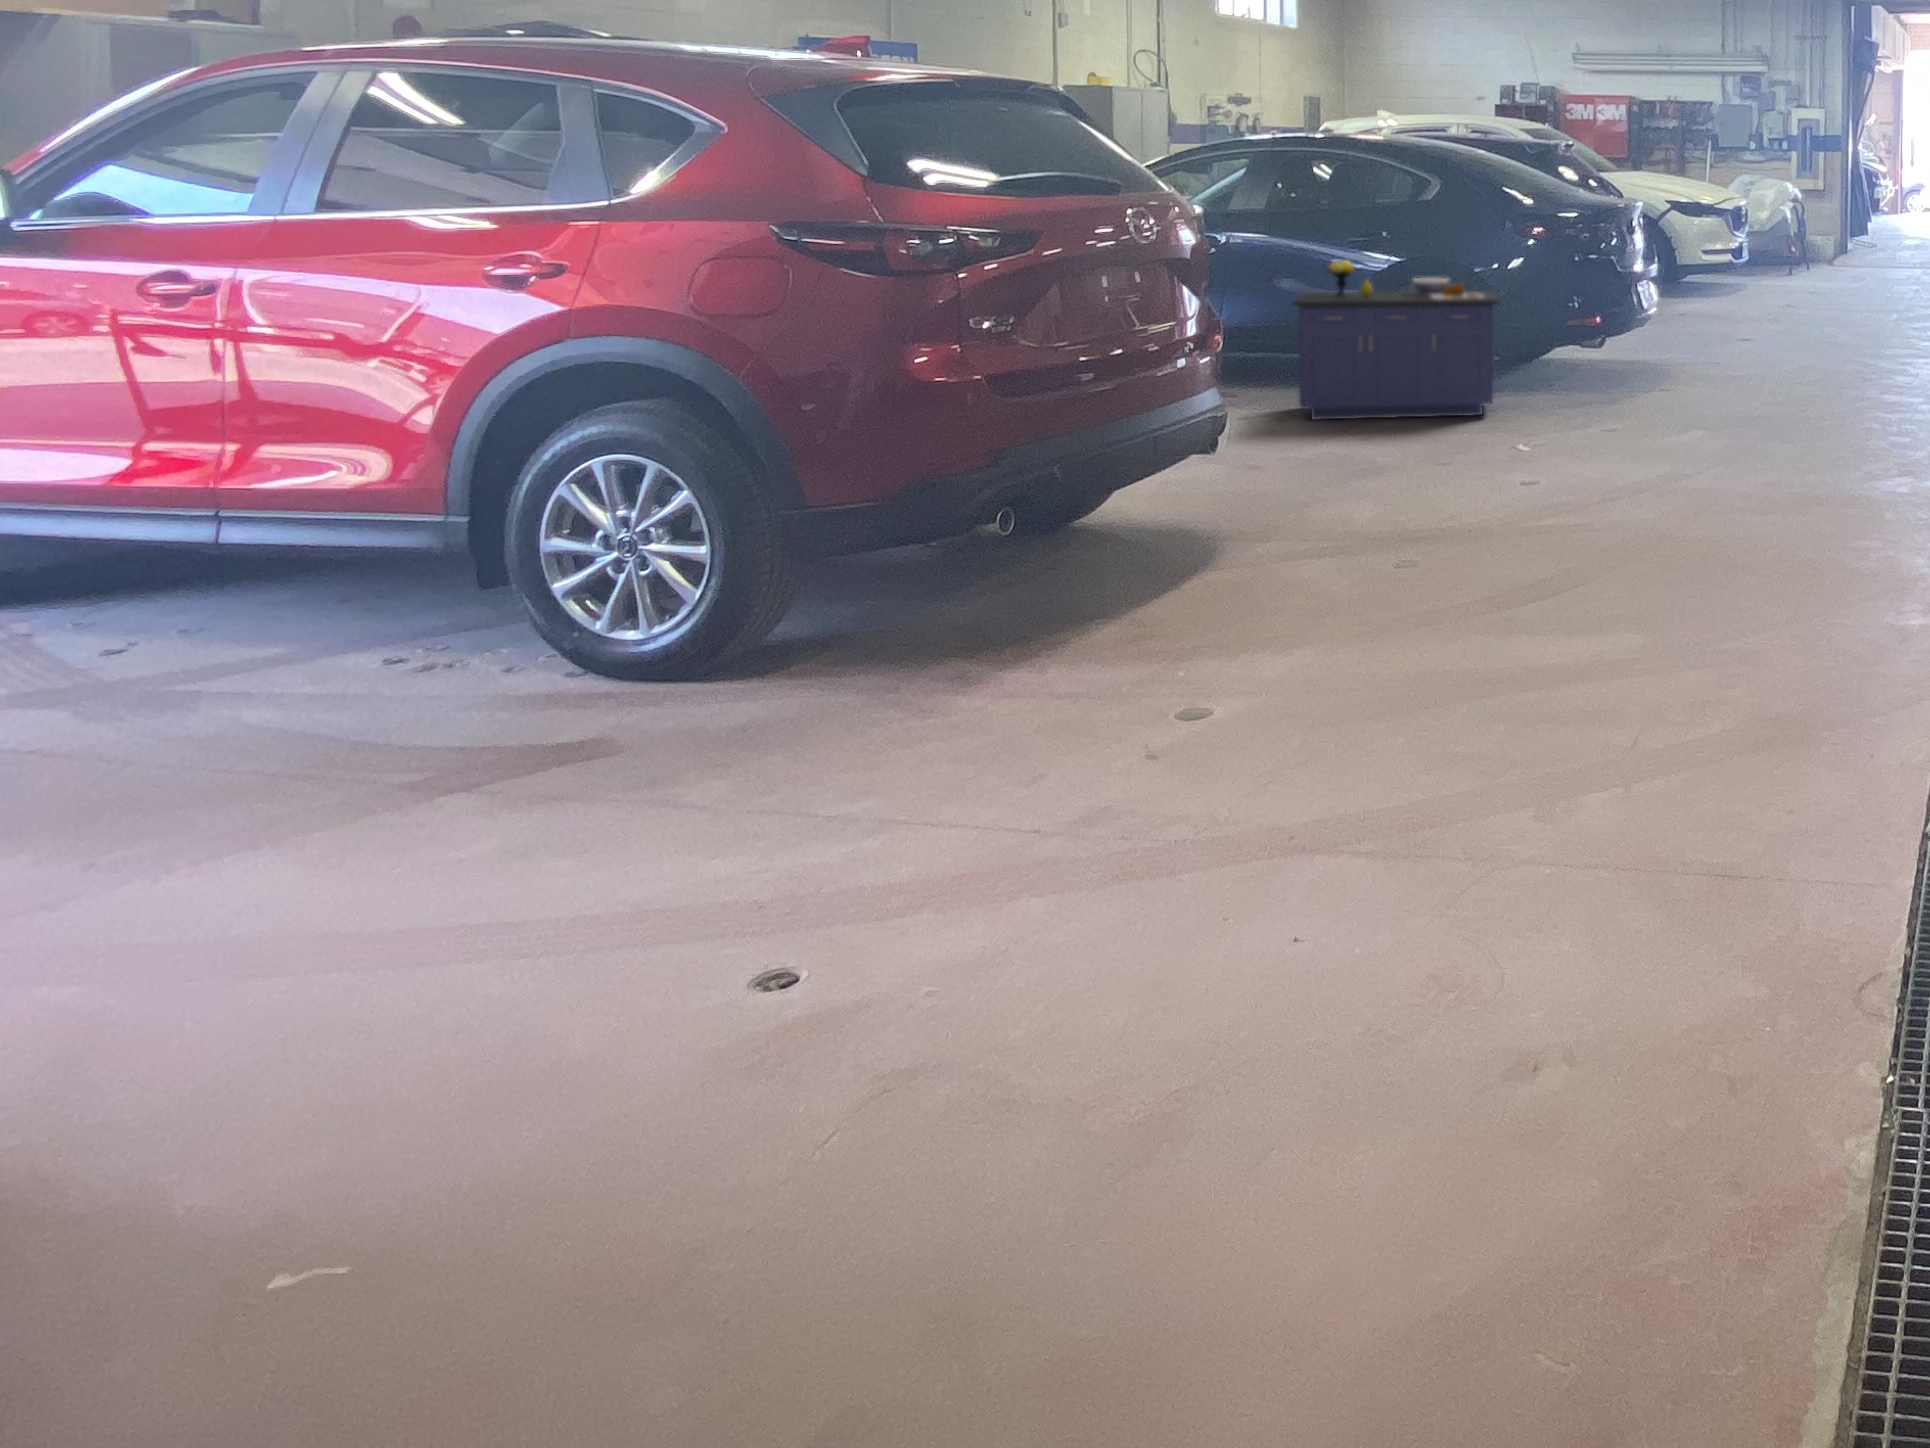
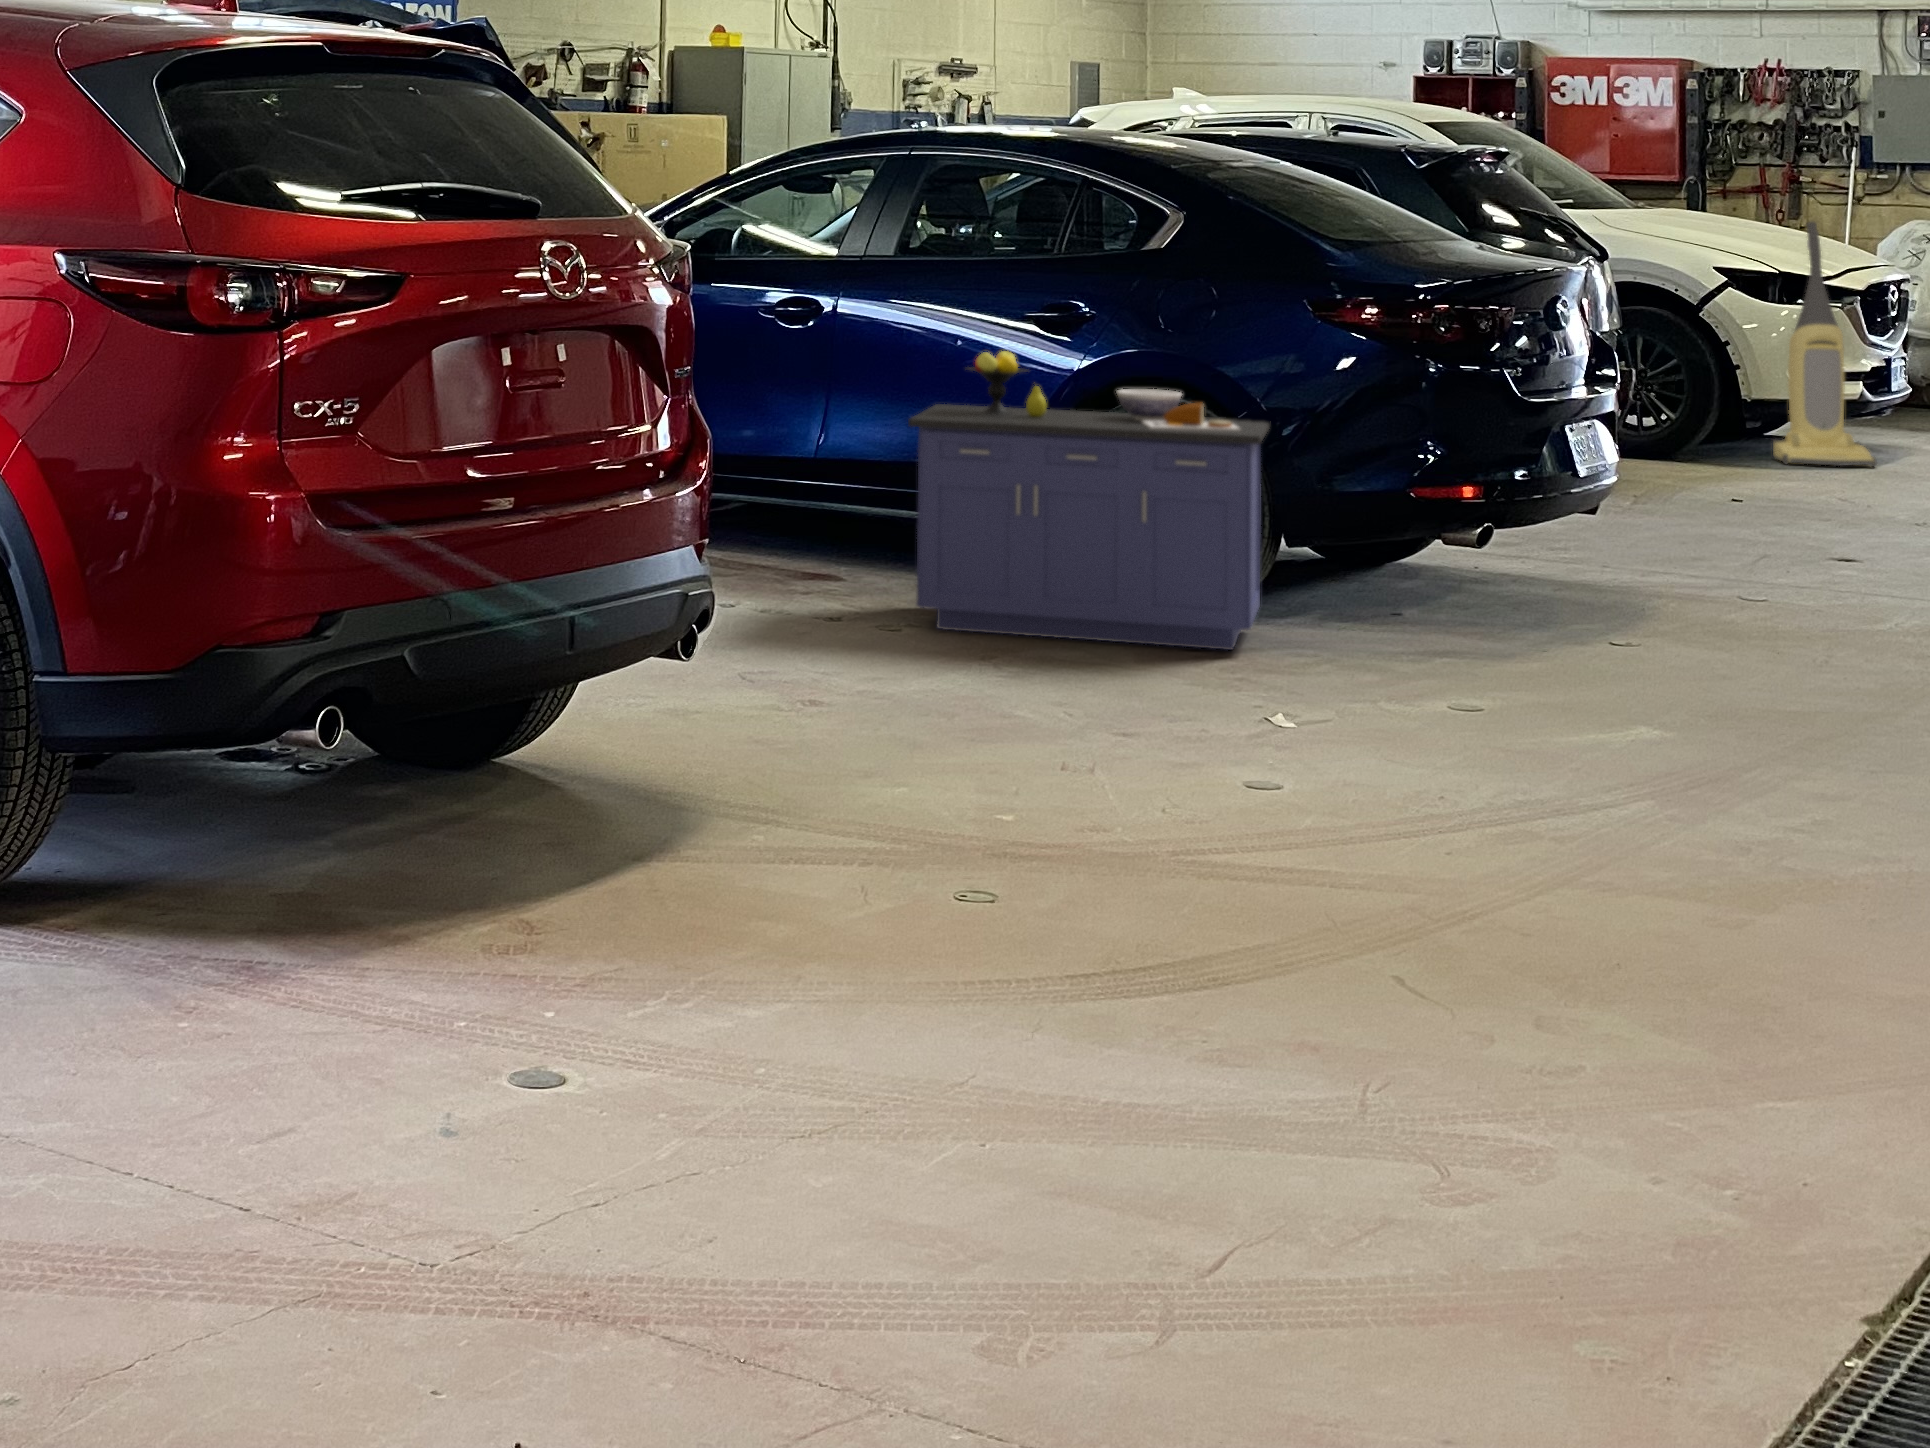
vacuum cleaner: none [1700,178,1748,300] -> present [1773,222,1877,467]

